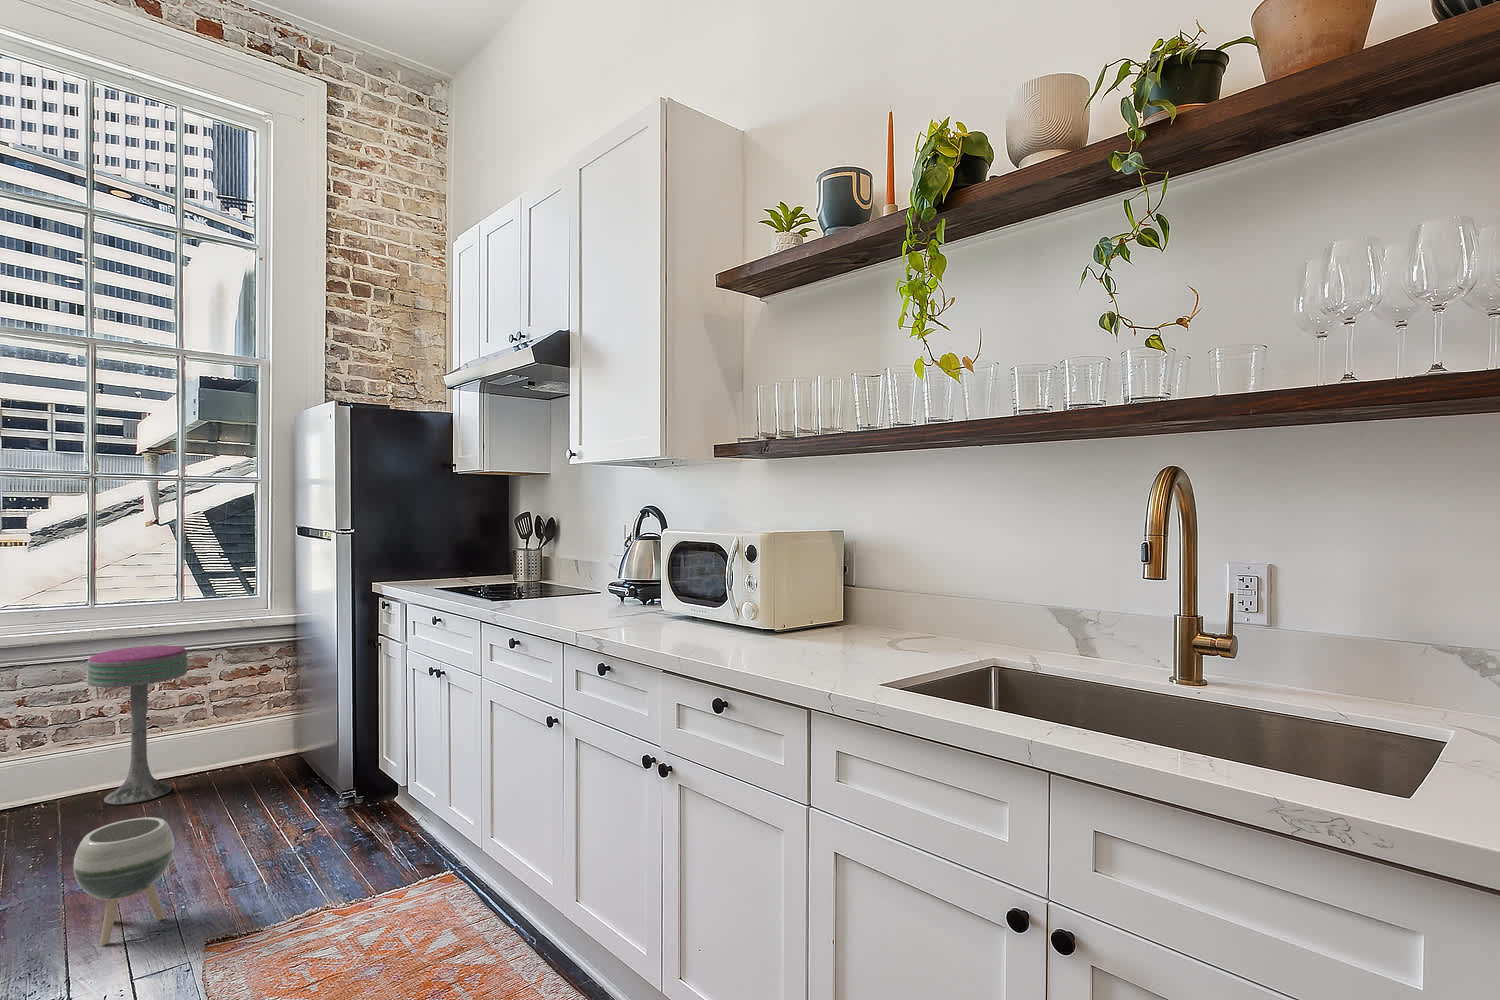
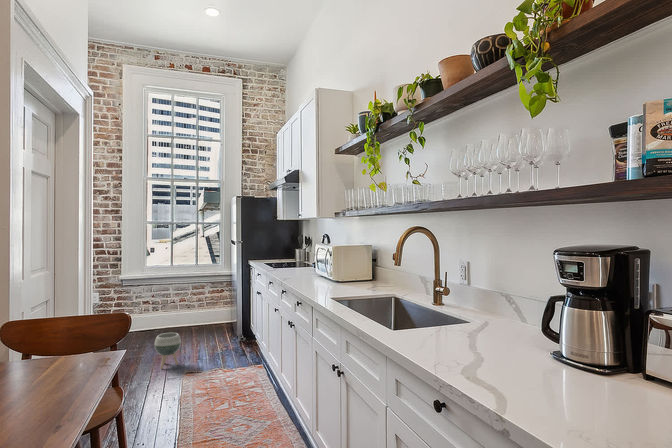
bar stool: present [87,646,187,805] -> none [169,281,197,332]

